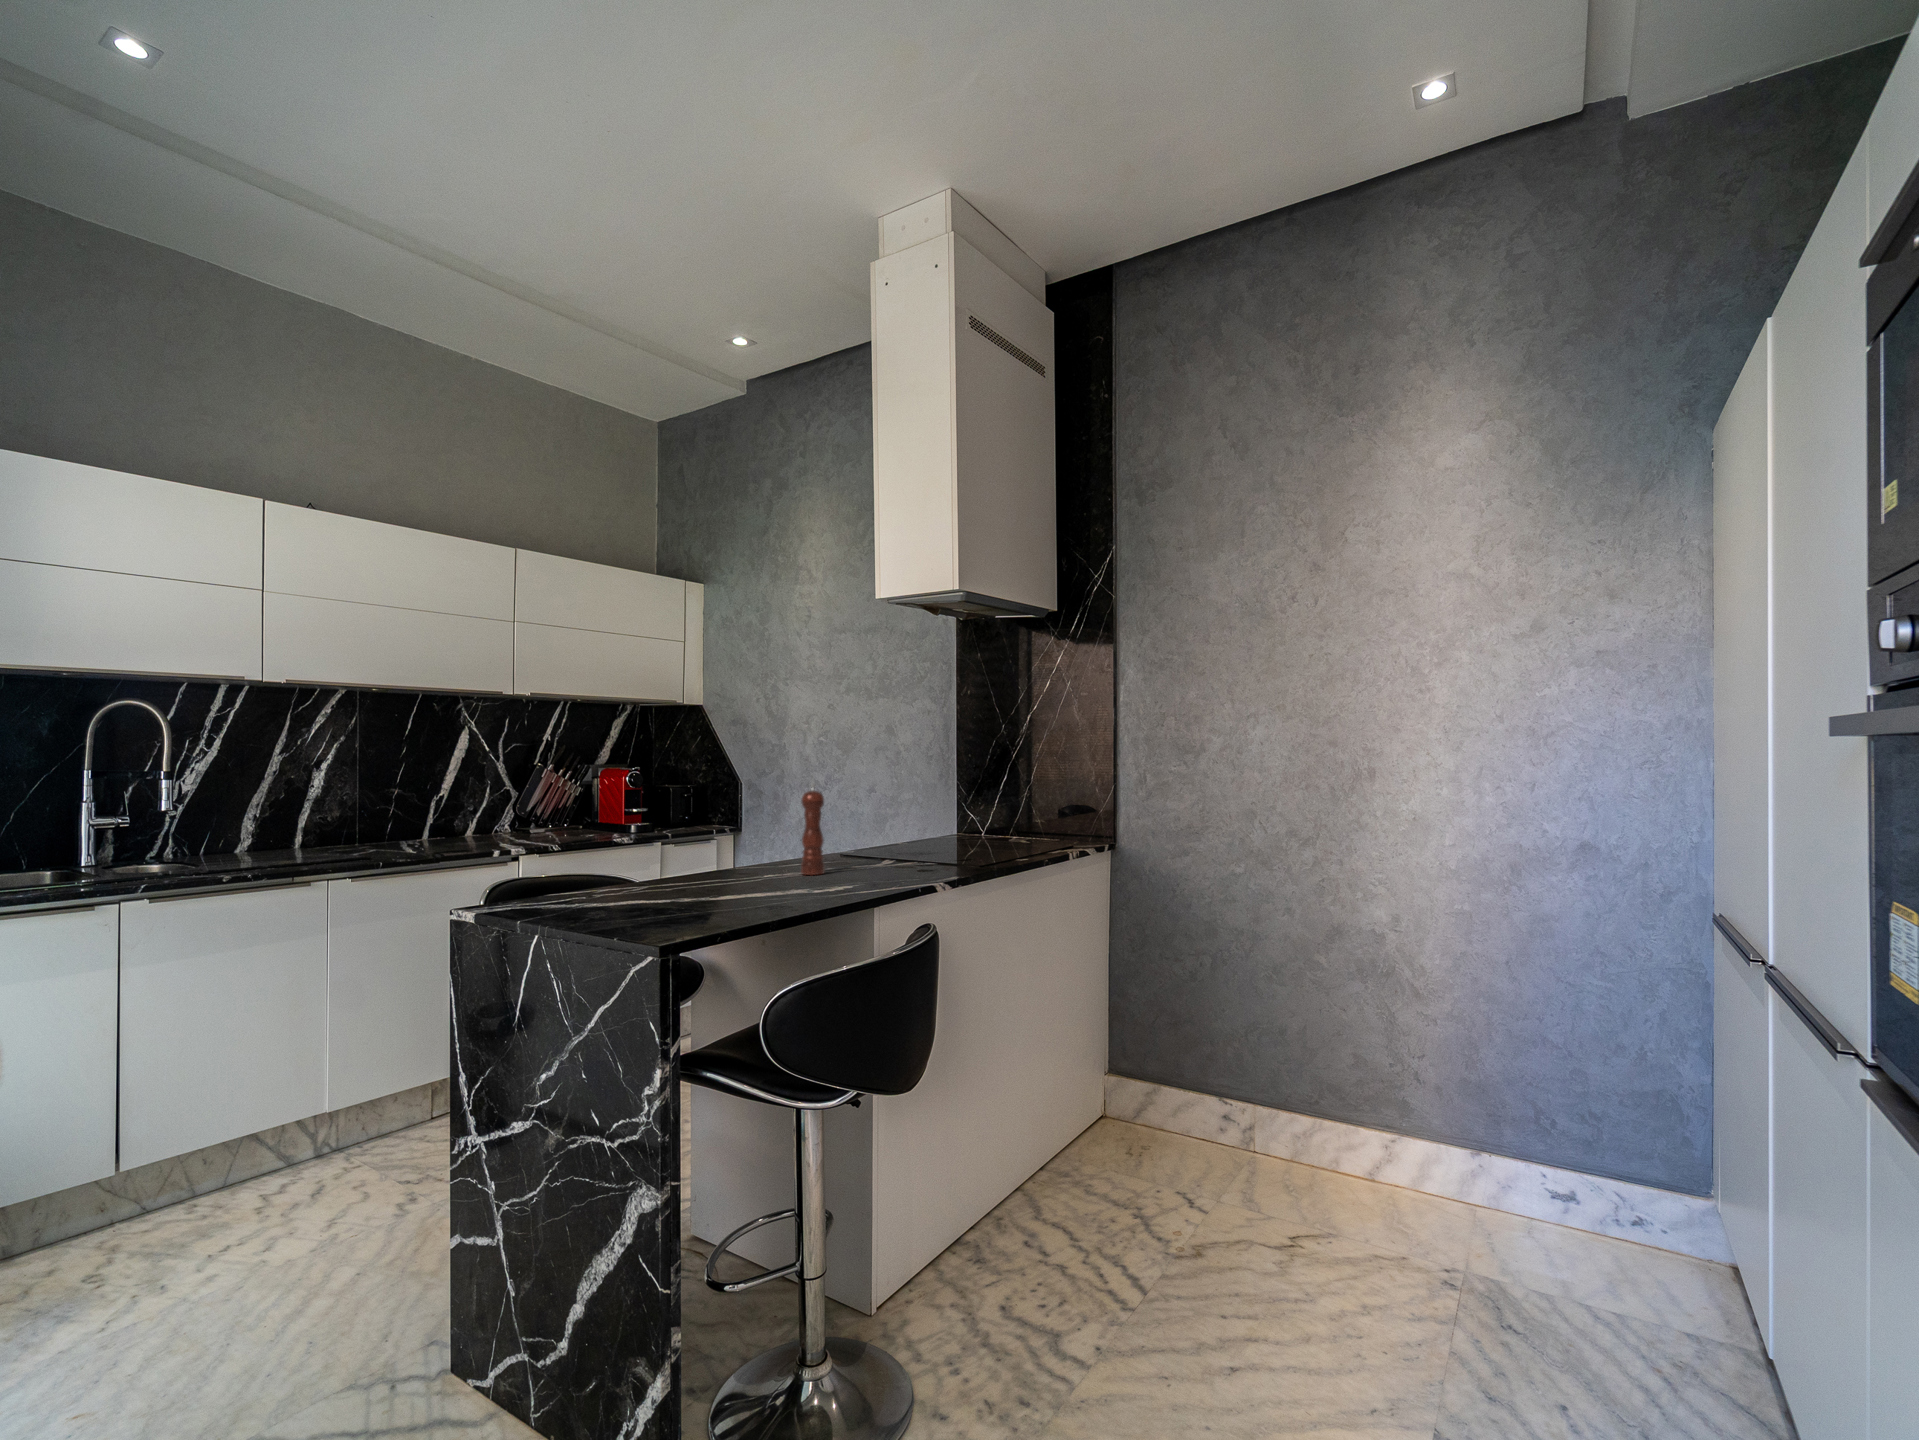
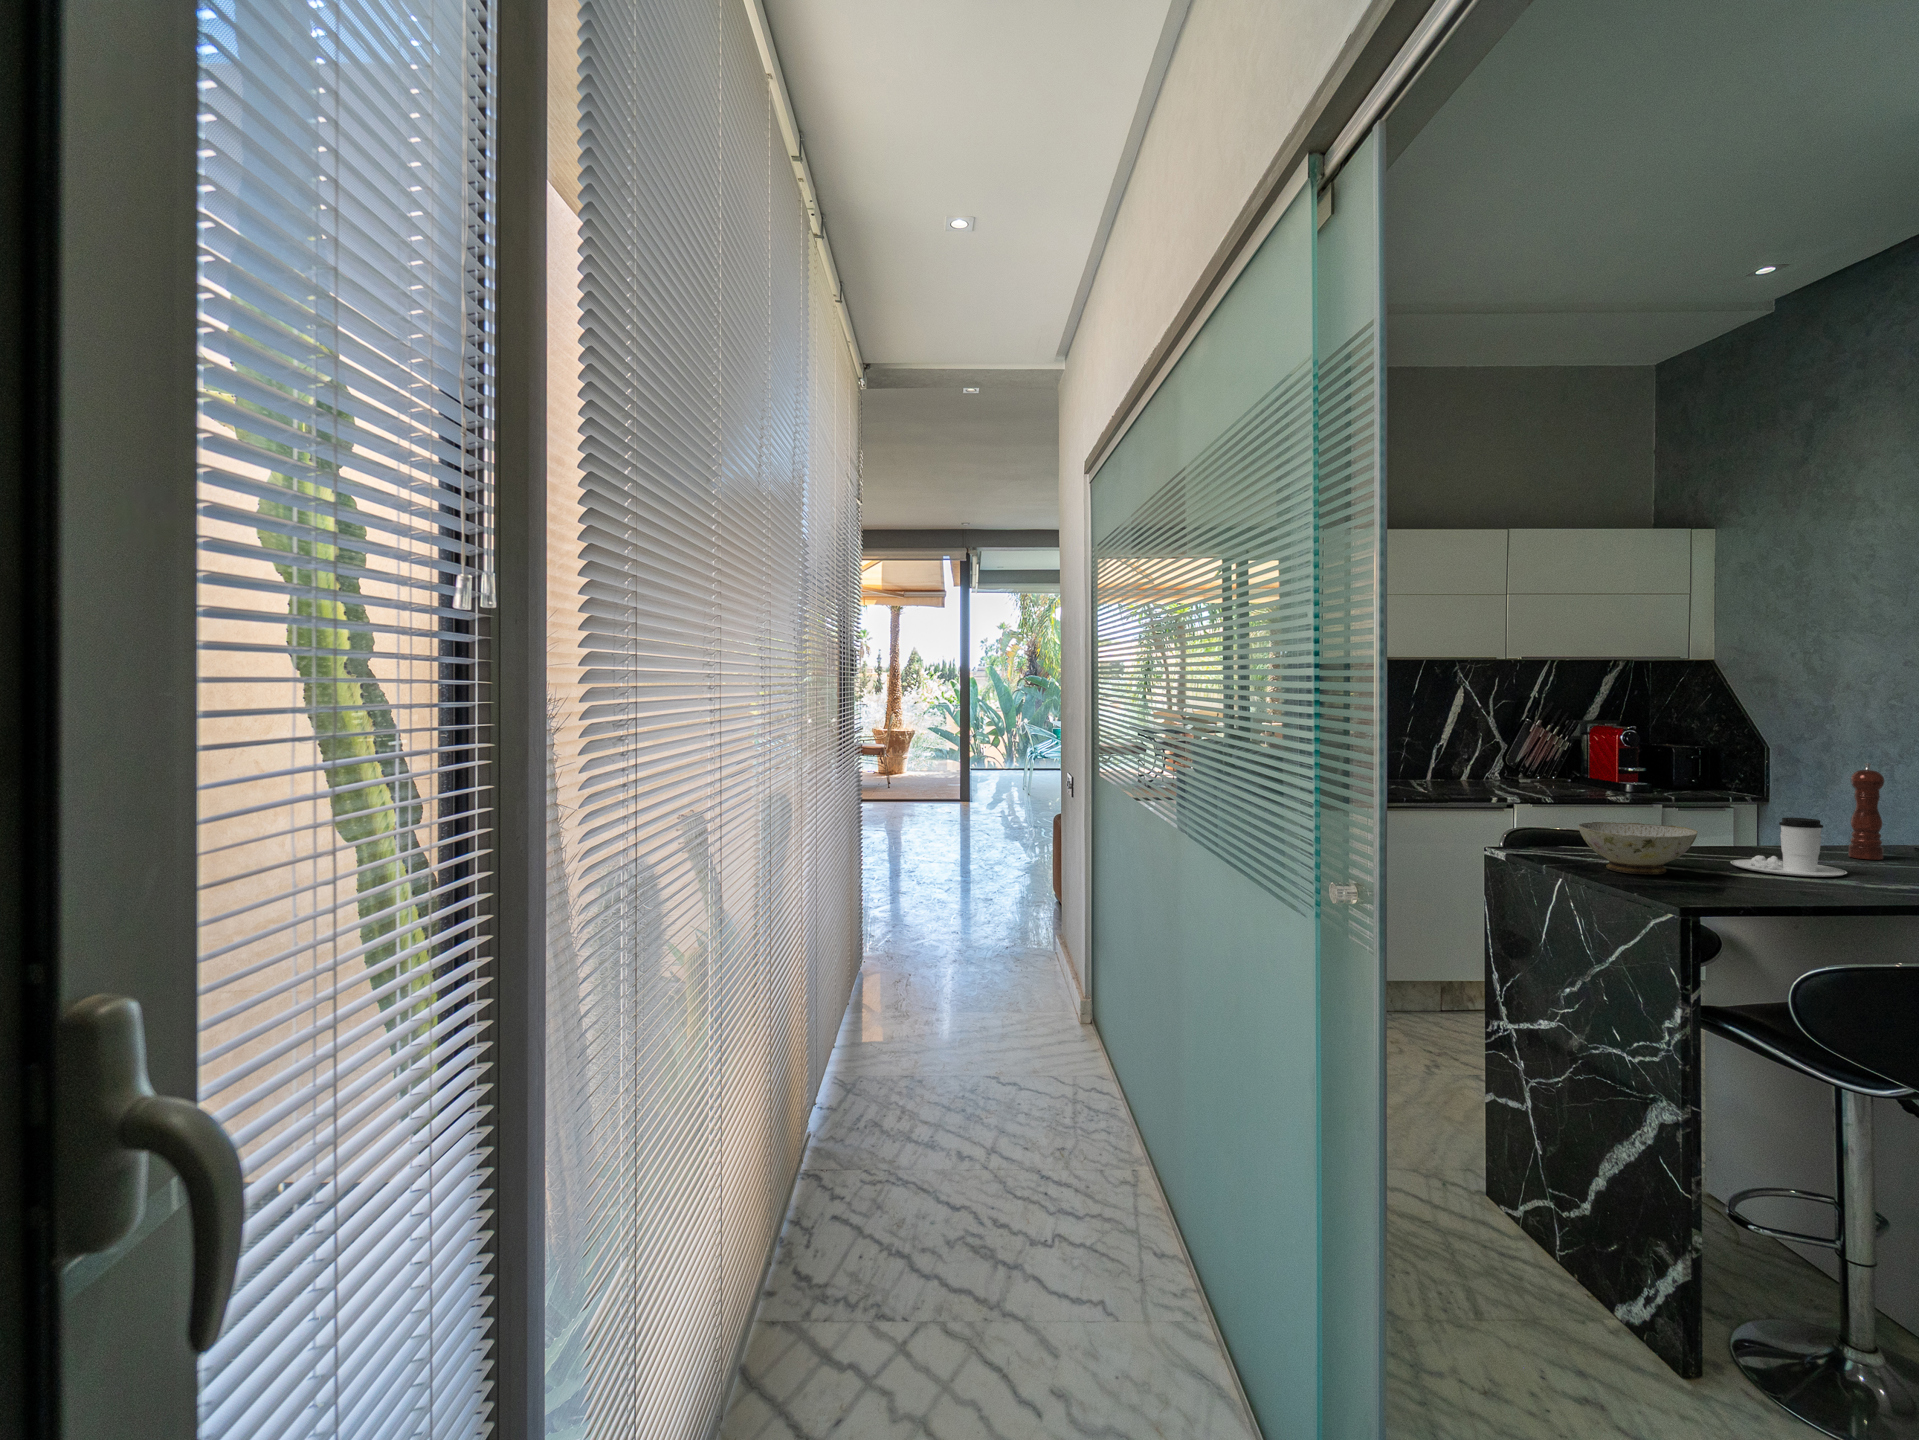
coffee cup: none [709,838,800,897] -> present [1730,818,1847,877]
ceramic bowl: none [560,856,679,916] -> present [1578,822,1698,874]

